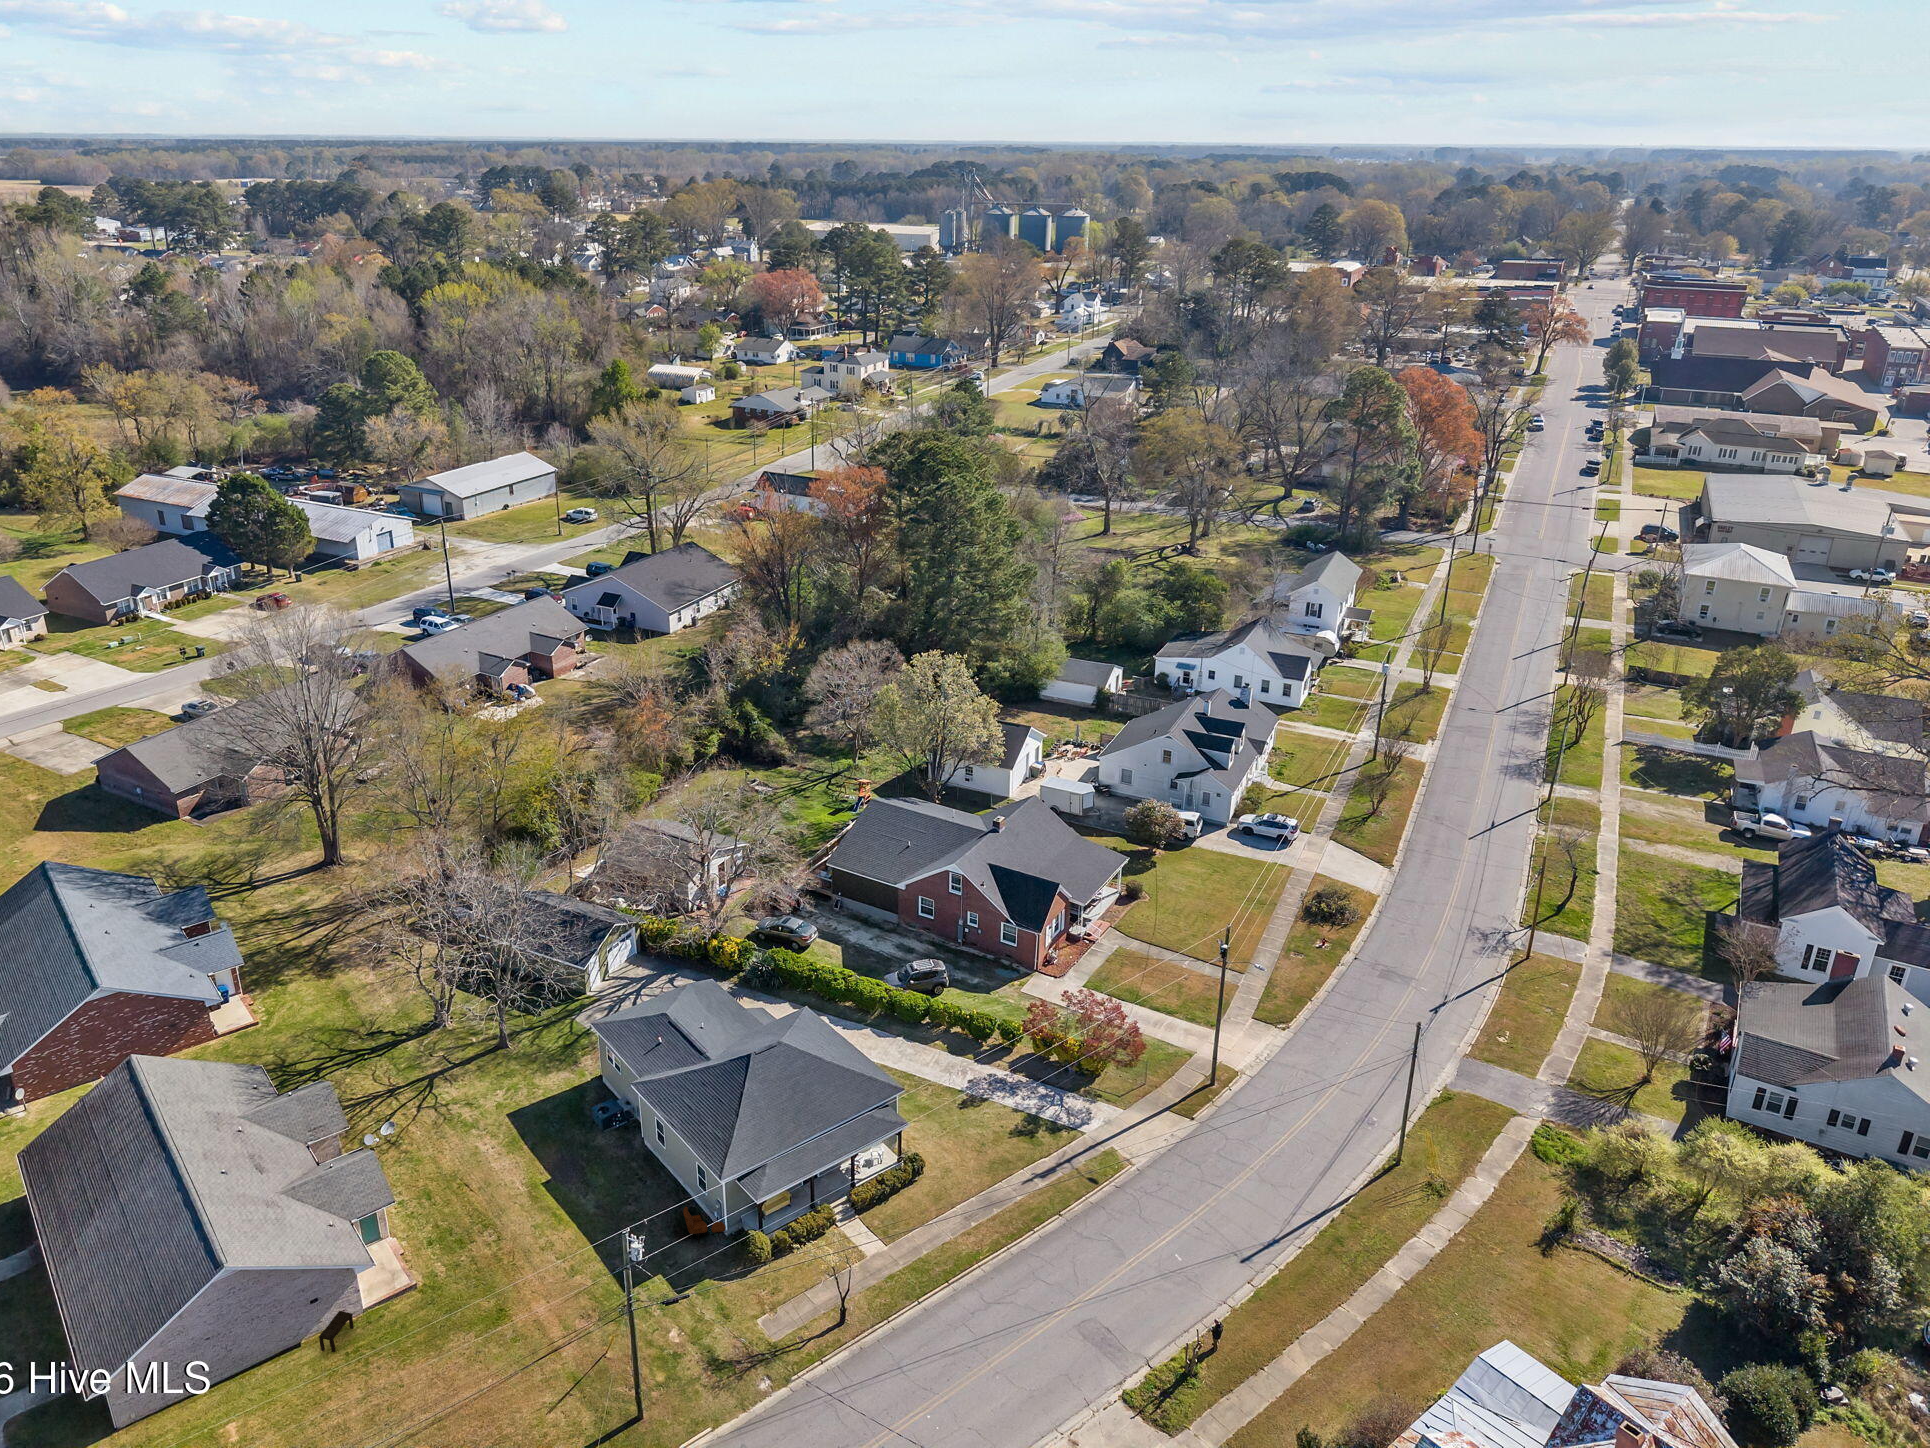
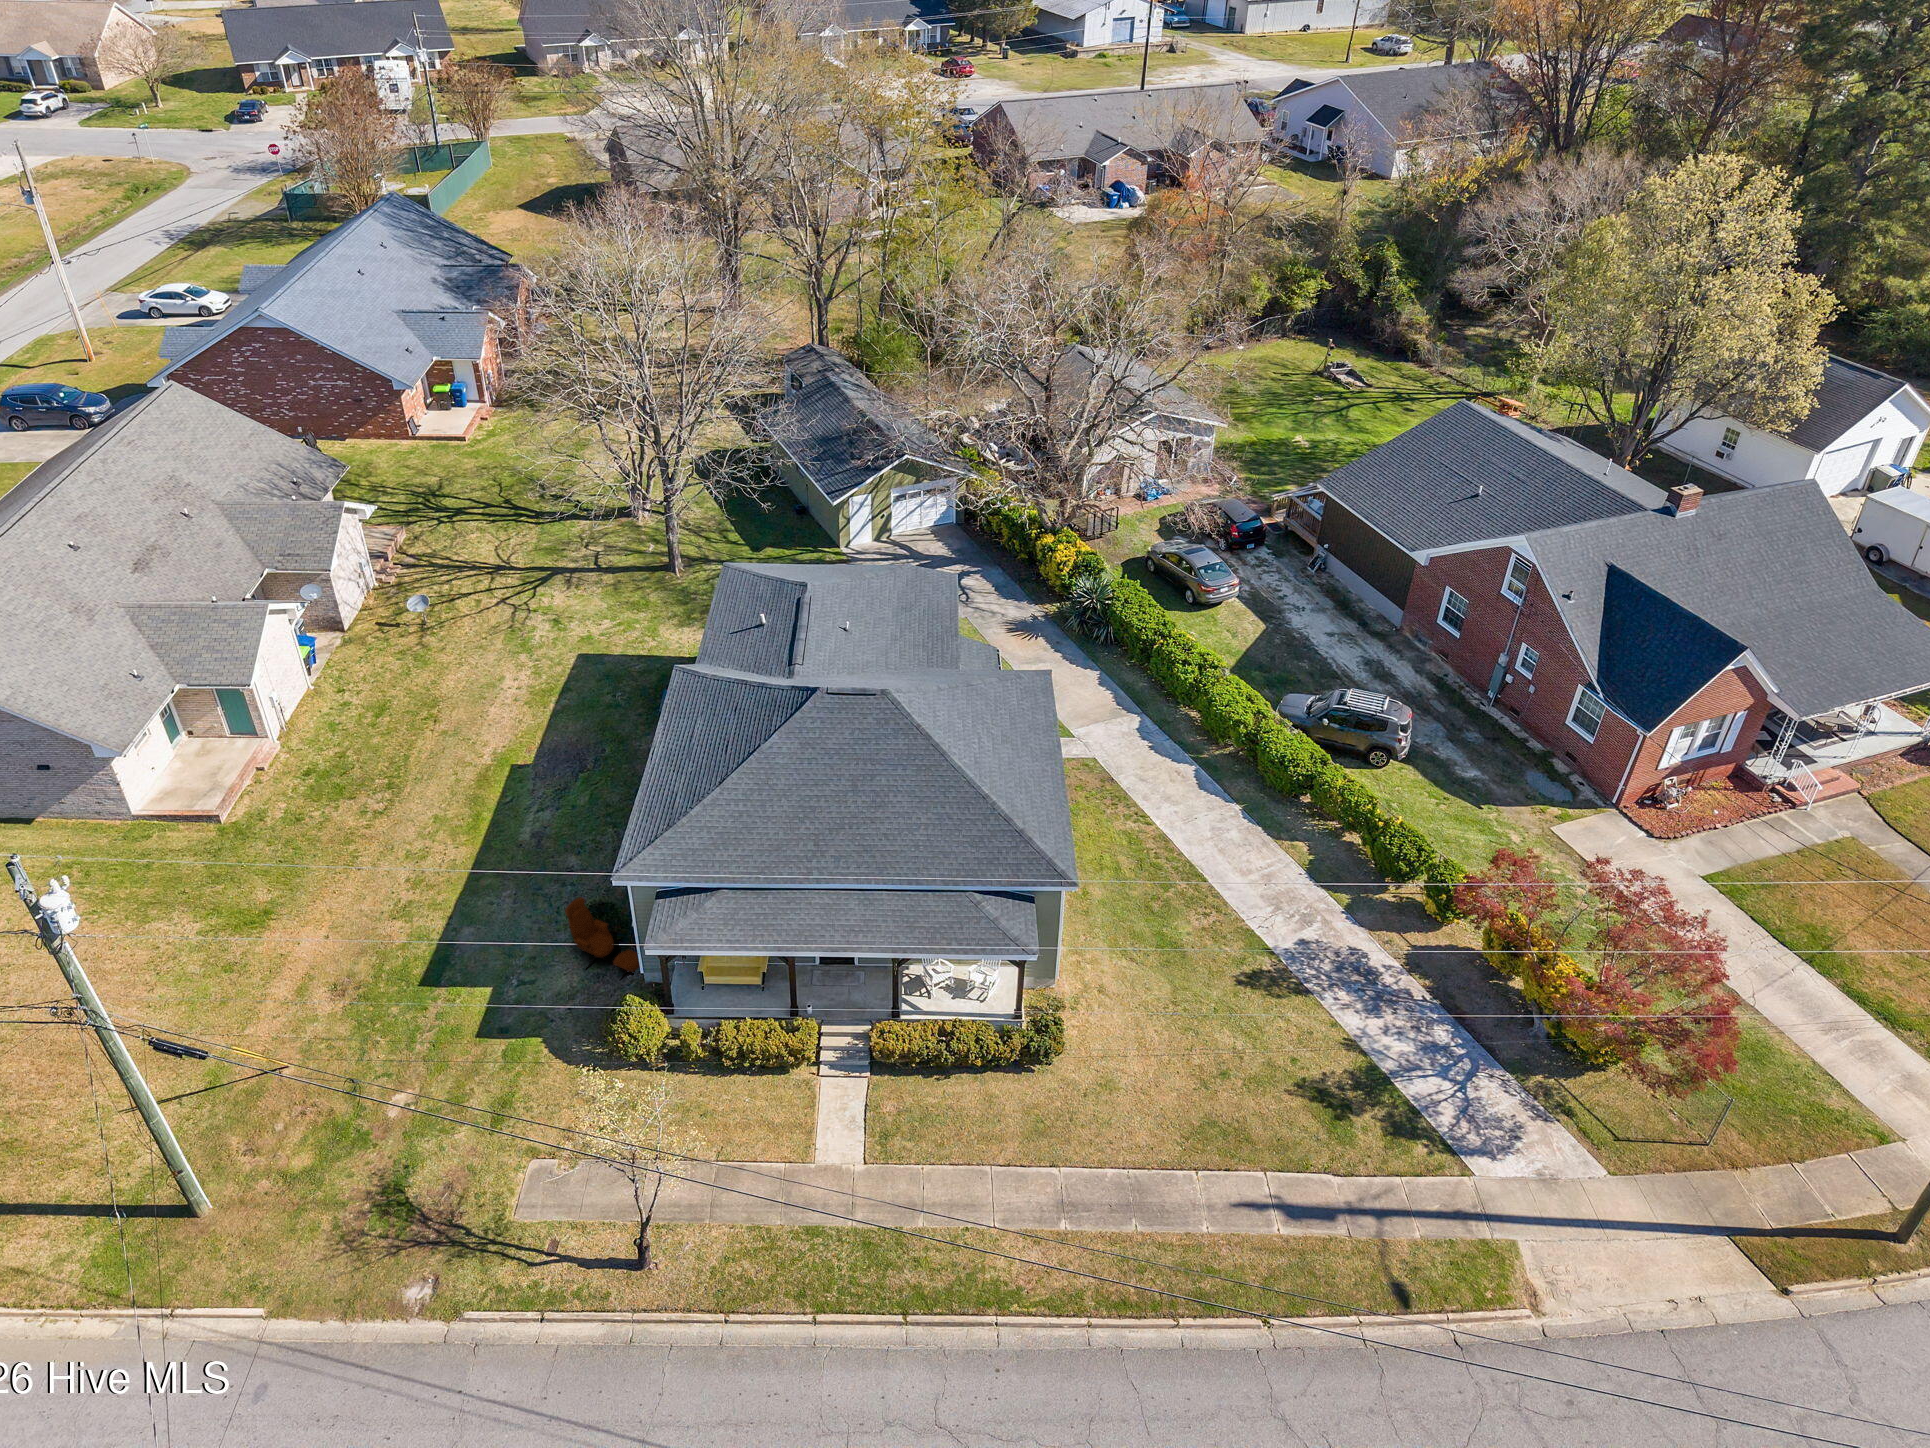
bench: present [319,1311,353,1352] -> none [29,800,98,853]

